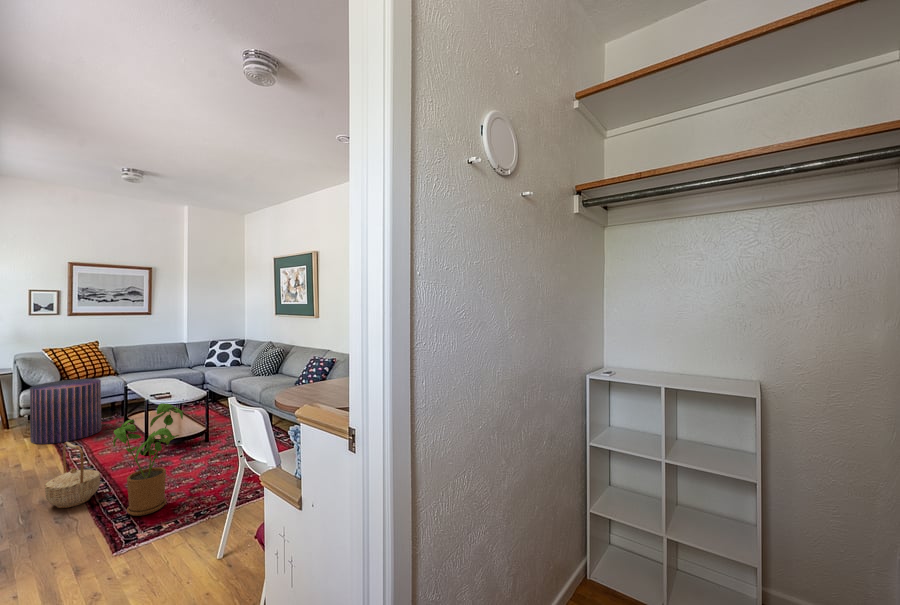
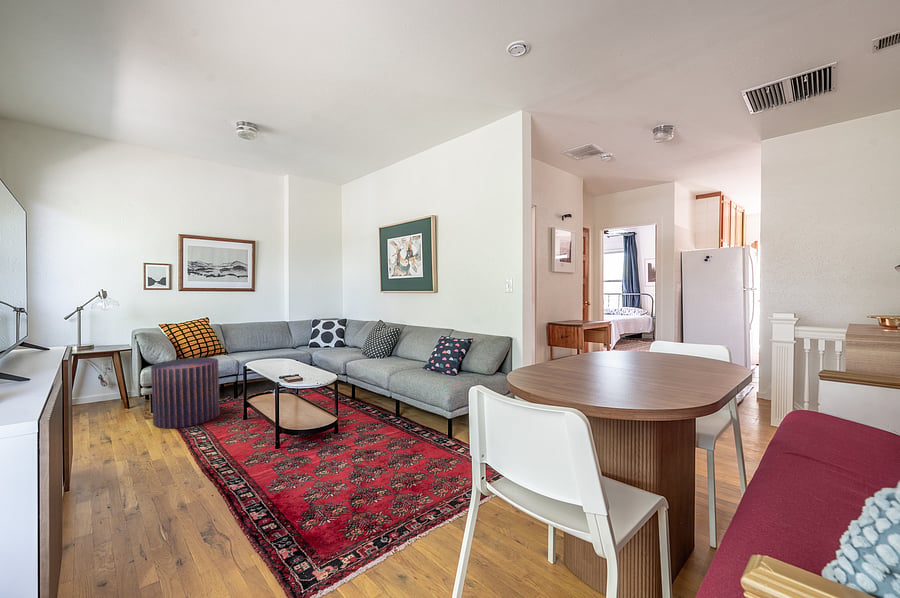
house plant: present [113,403,183,516] -> none [265,394,342,535]
basket: present [45,442,100,508] -> none [187,436,244,517]

